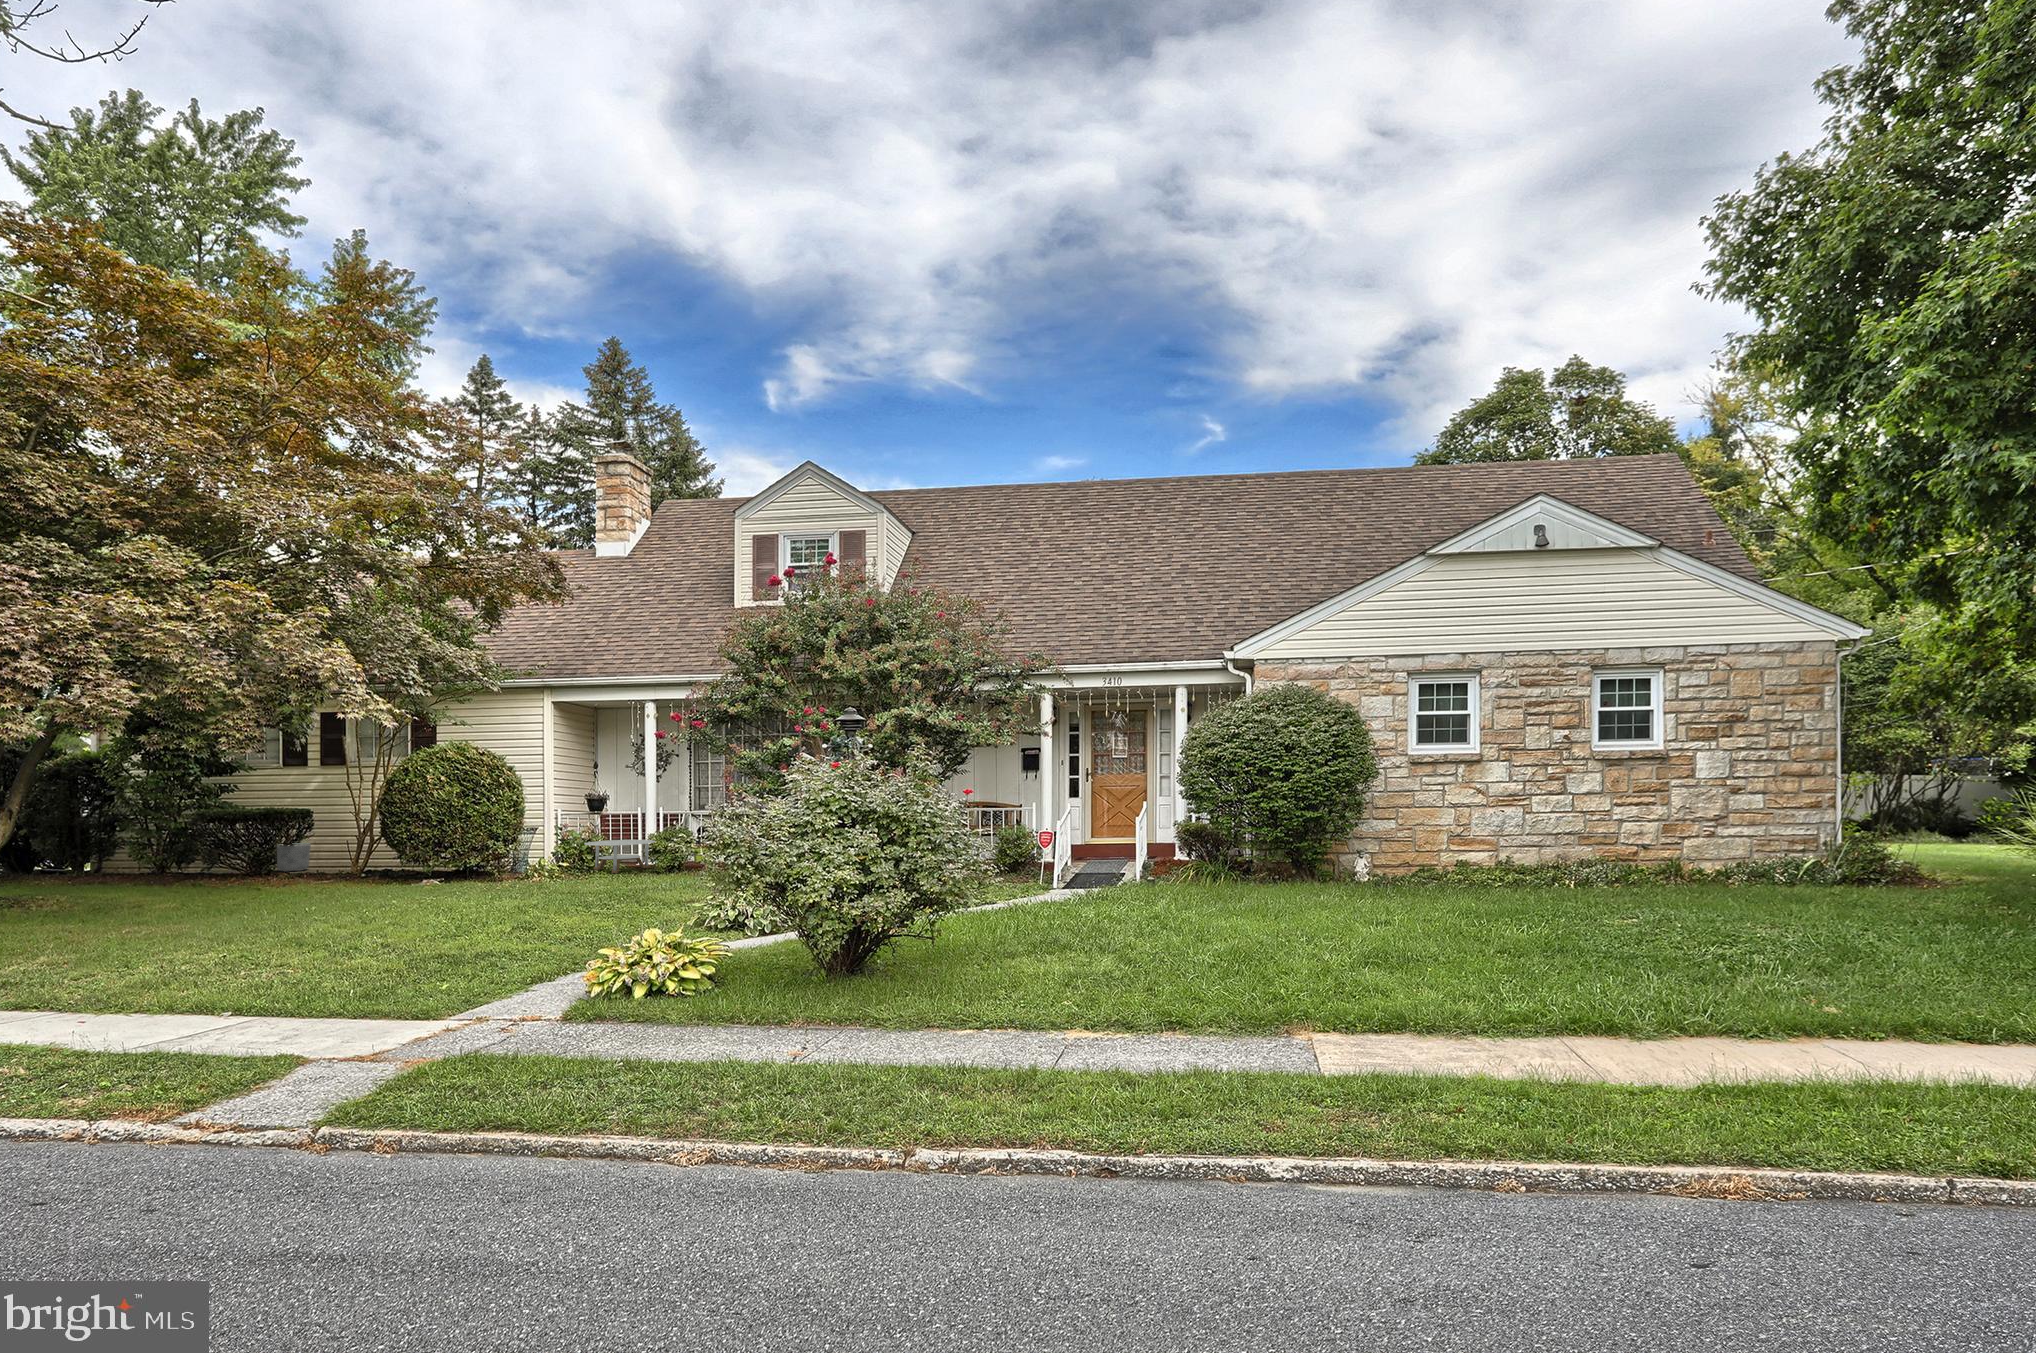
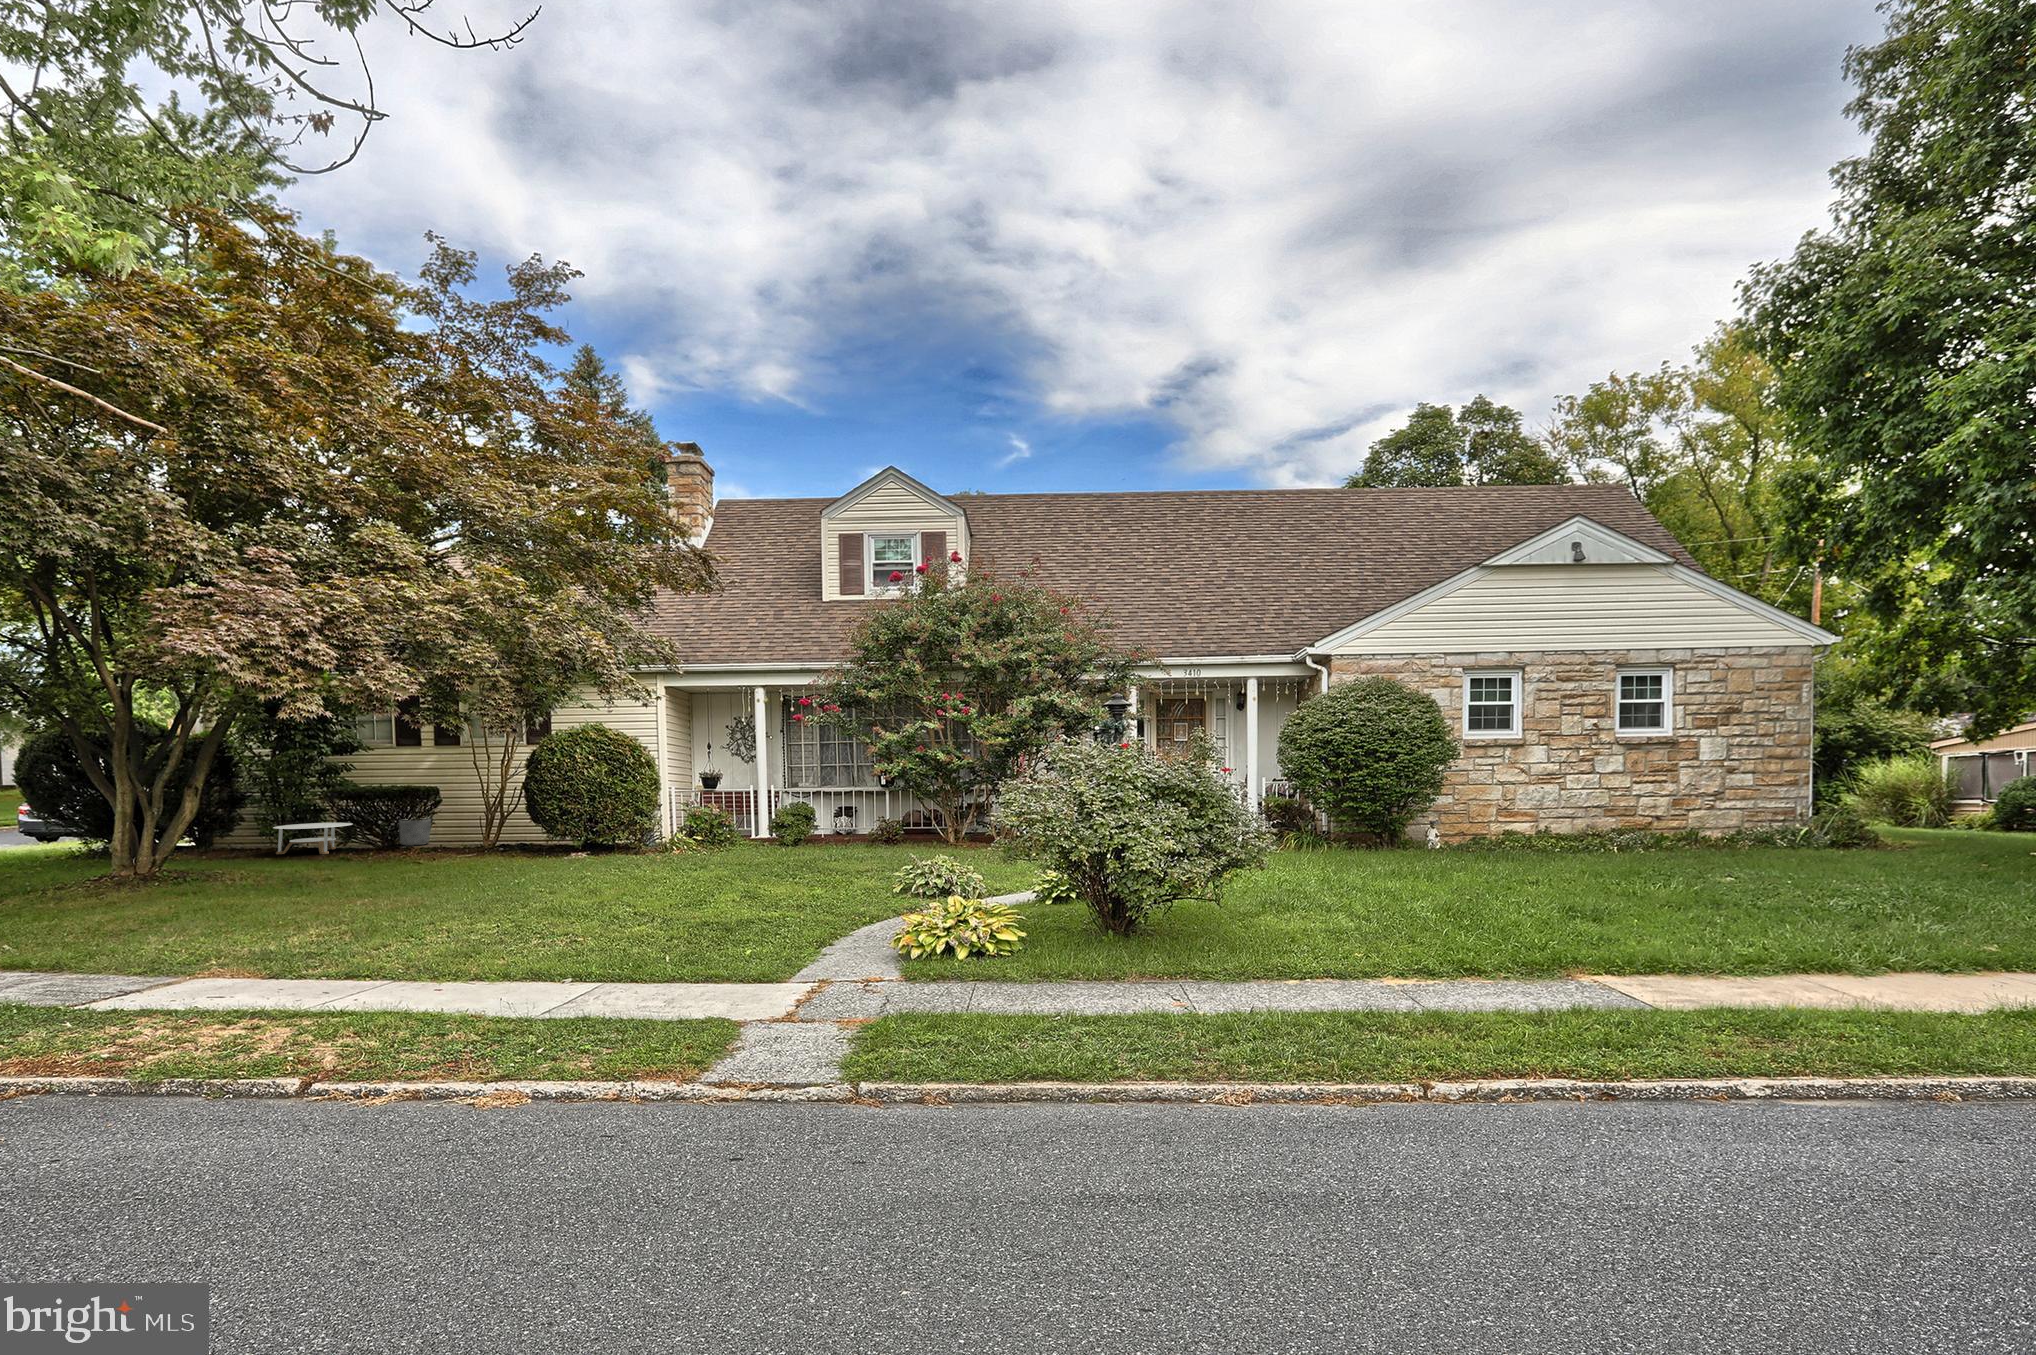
round table: present [584,840,656,873] -> present [273,823,352,854]

